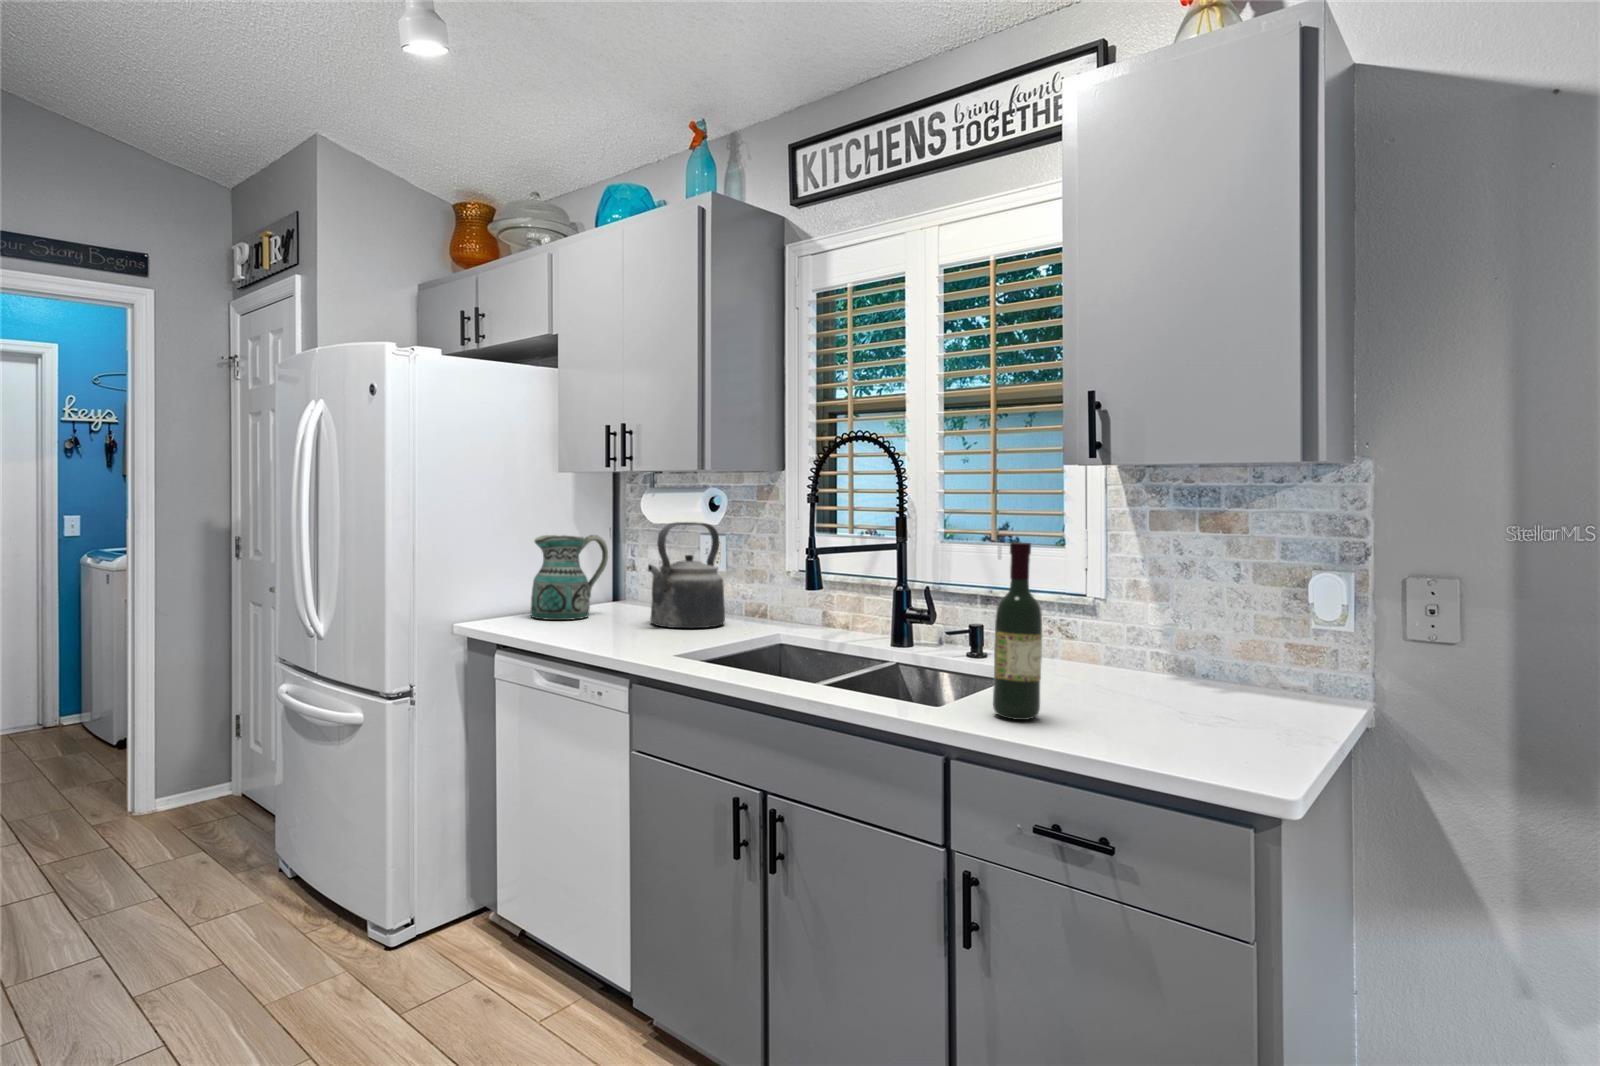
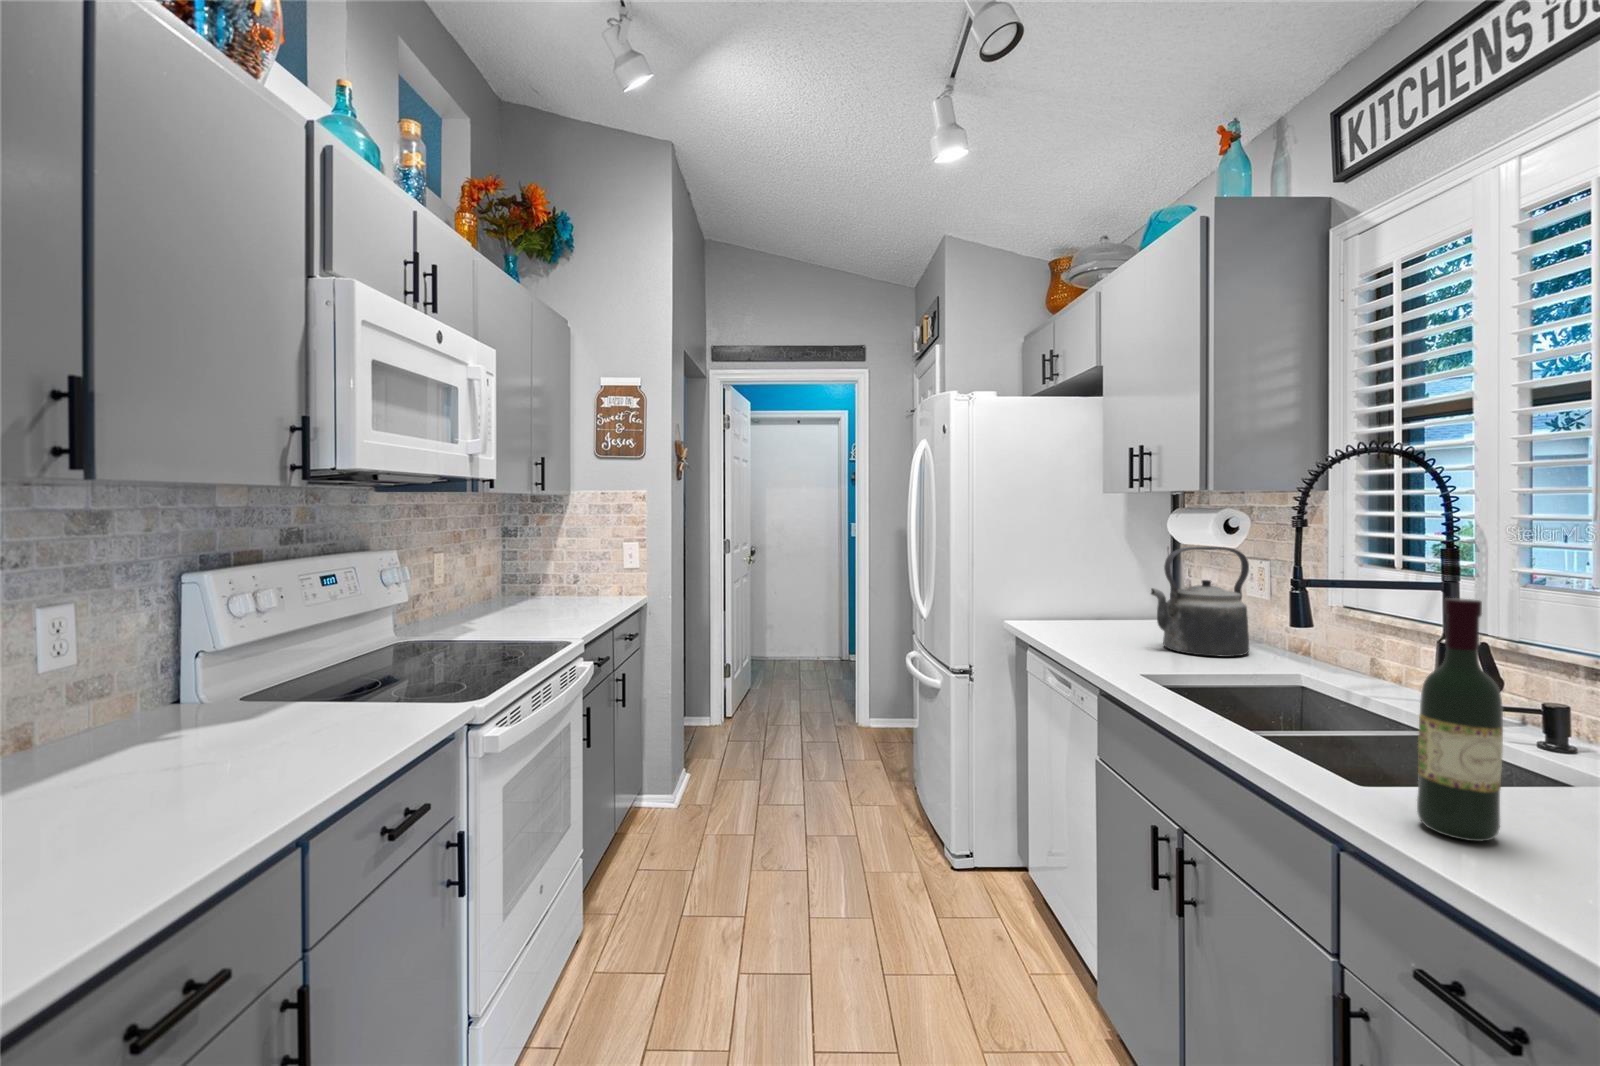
ceramic pitcher: present [531,535,608,620] -> none [1062,556,1138,633]

